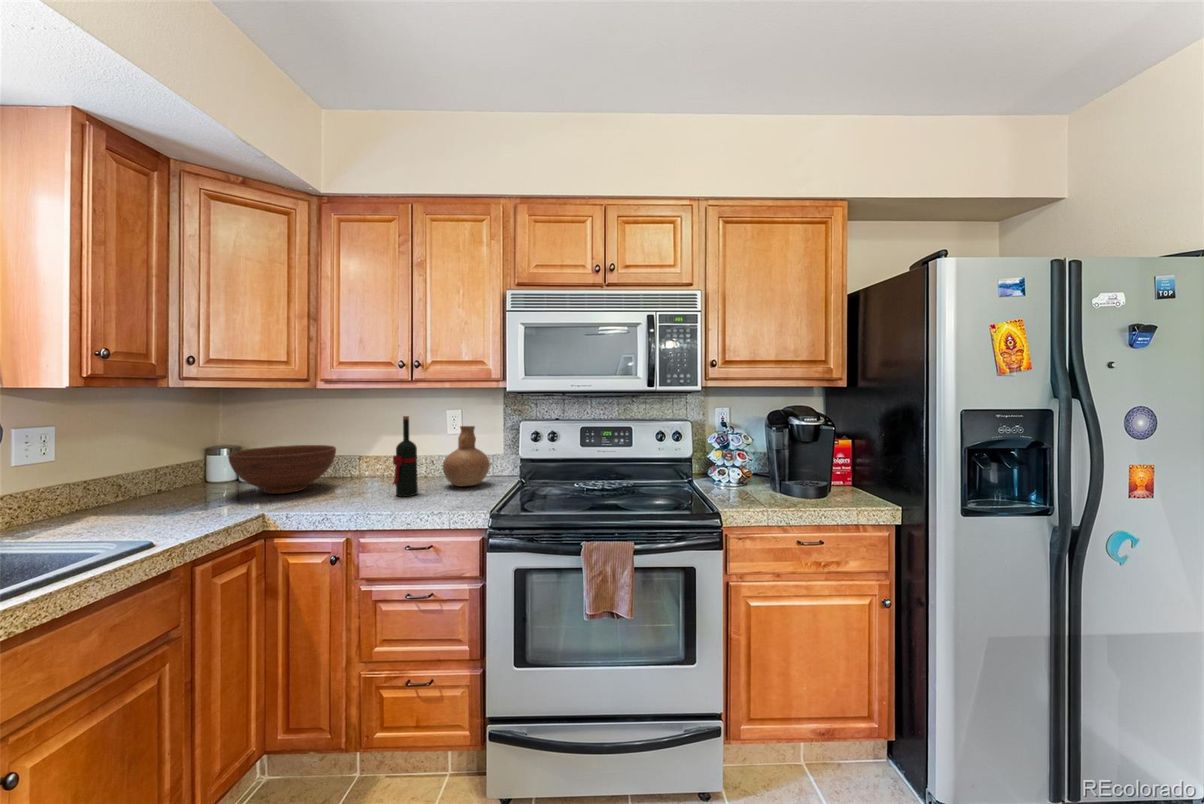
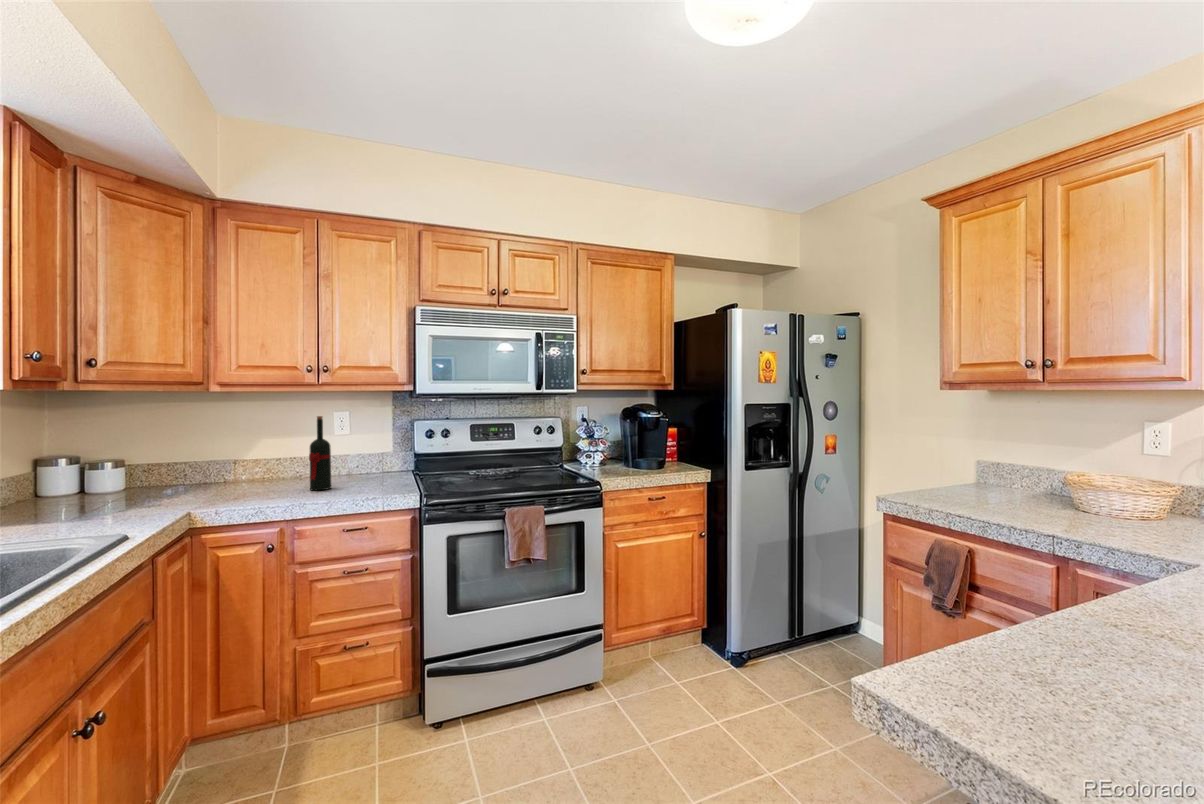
vase: present [443,426,490,486] -> none [346,425,392,480]
fruit bowl: present [228,445,336,494] -> none [114,449,230,498]

